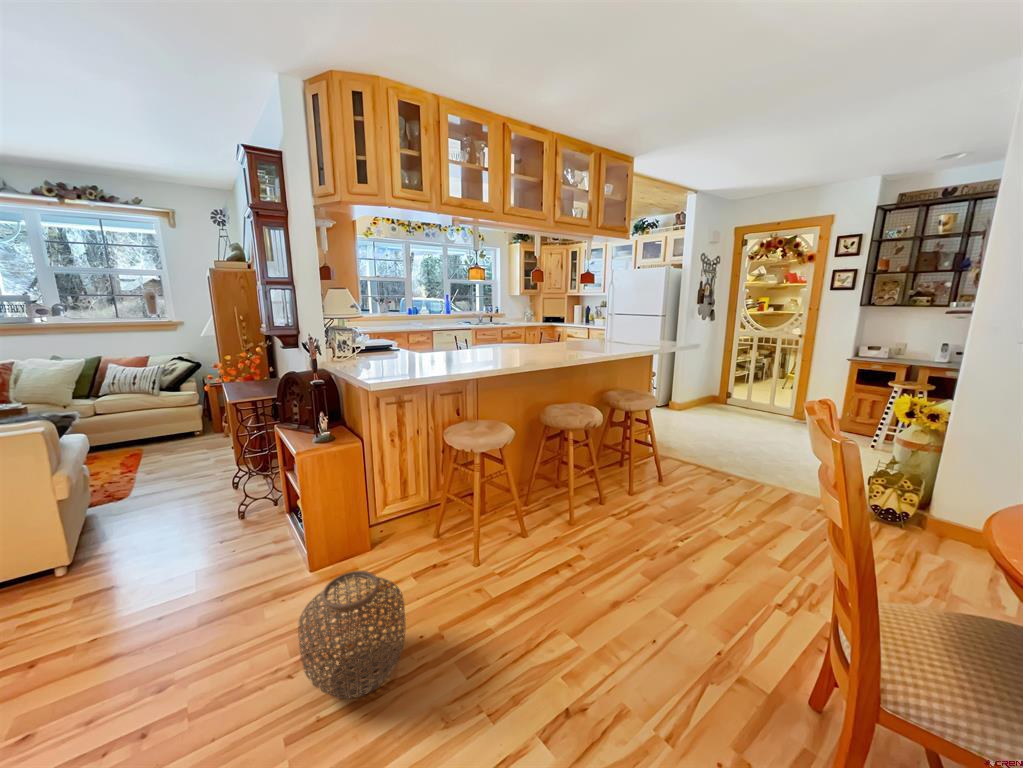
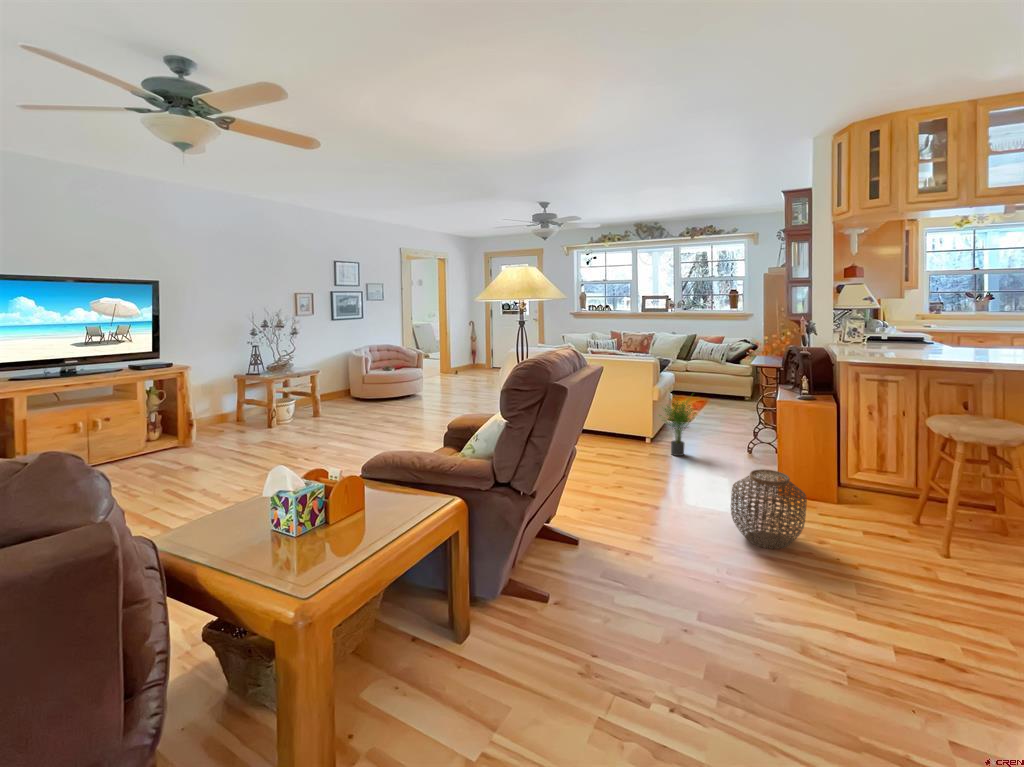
potted plant: none [56,467,163,577] -> present [659,398,692,456]

